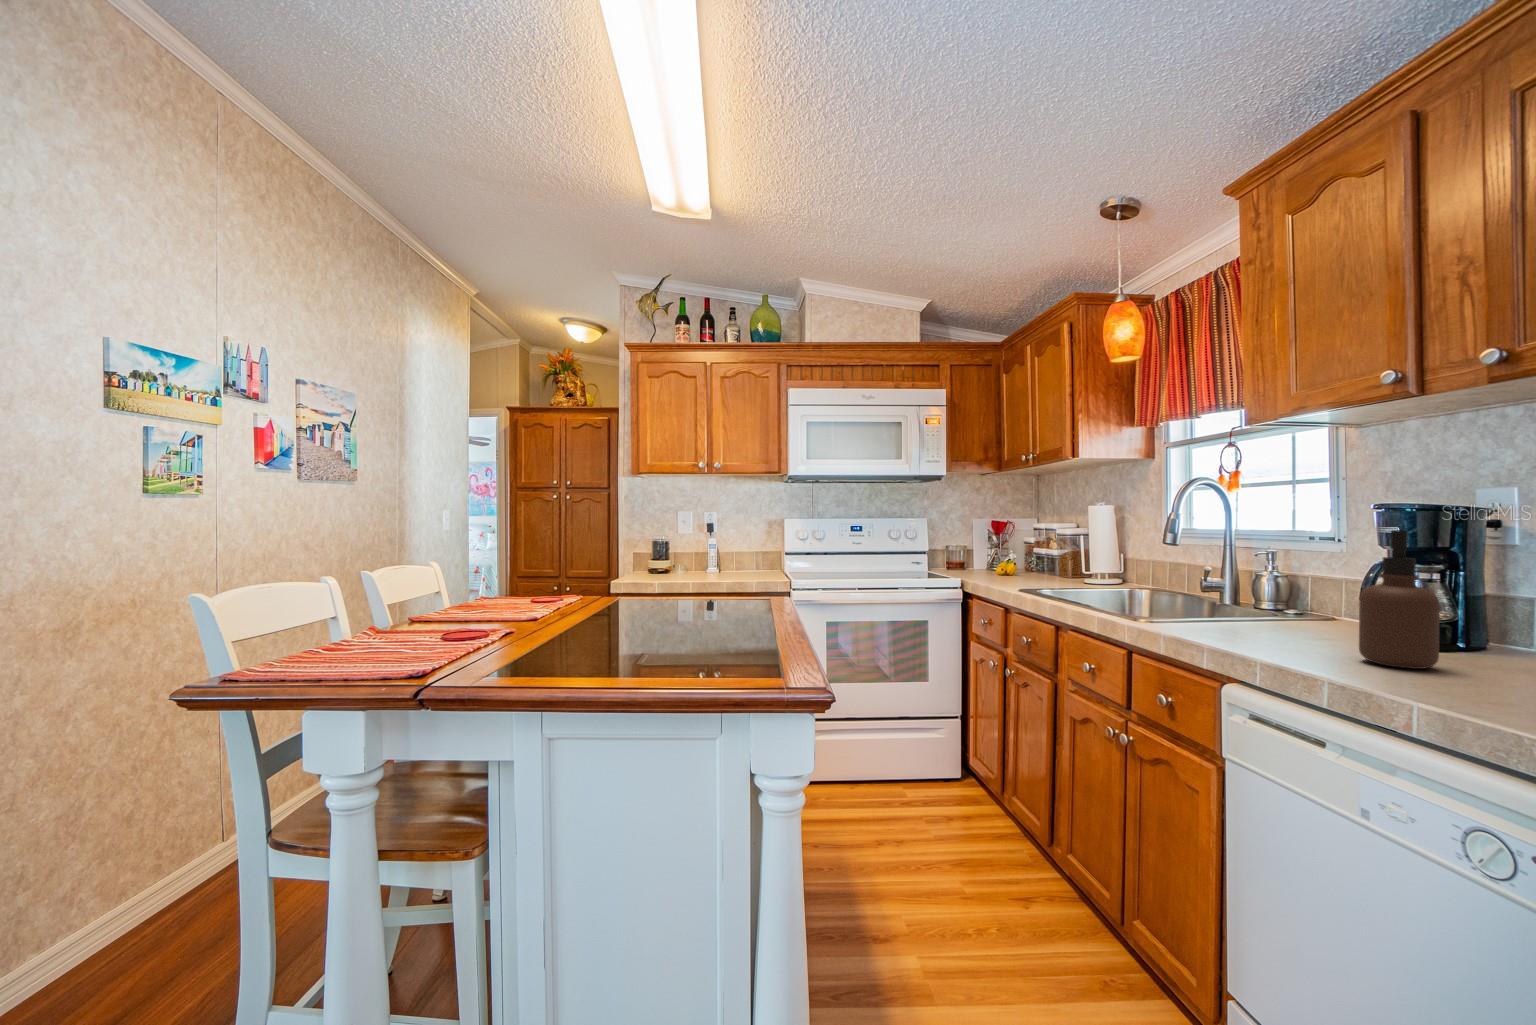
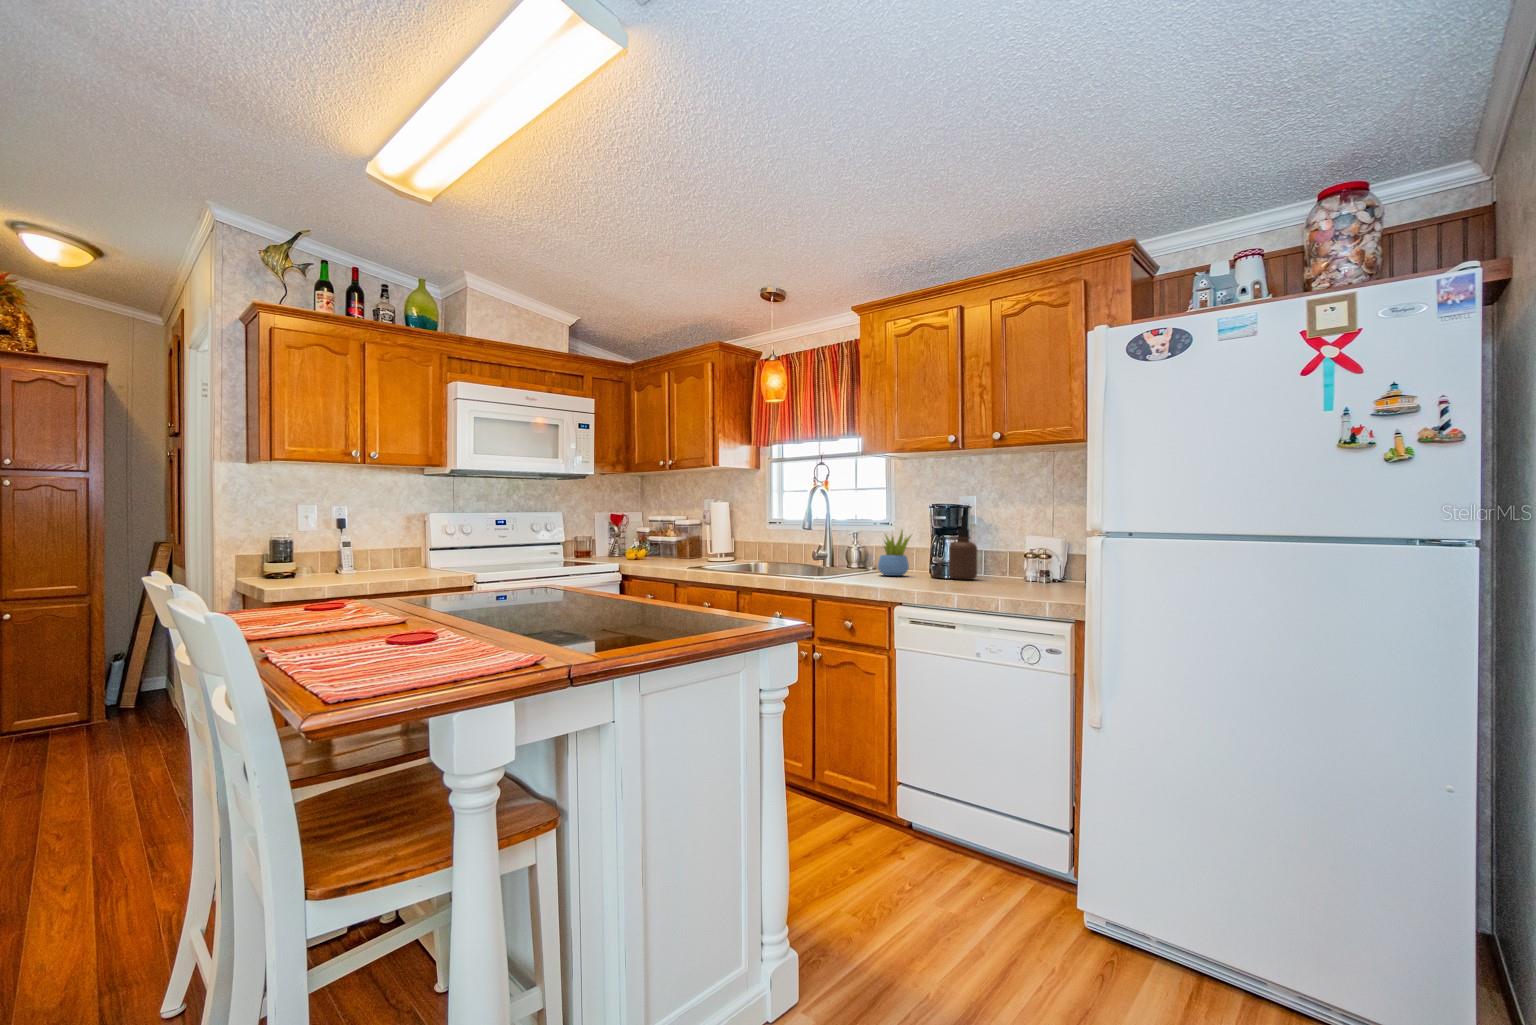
succulent plant: none [1220,550,1293,638] -> present [878,530,911,576]

